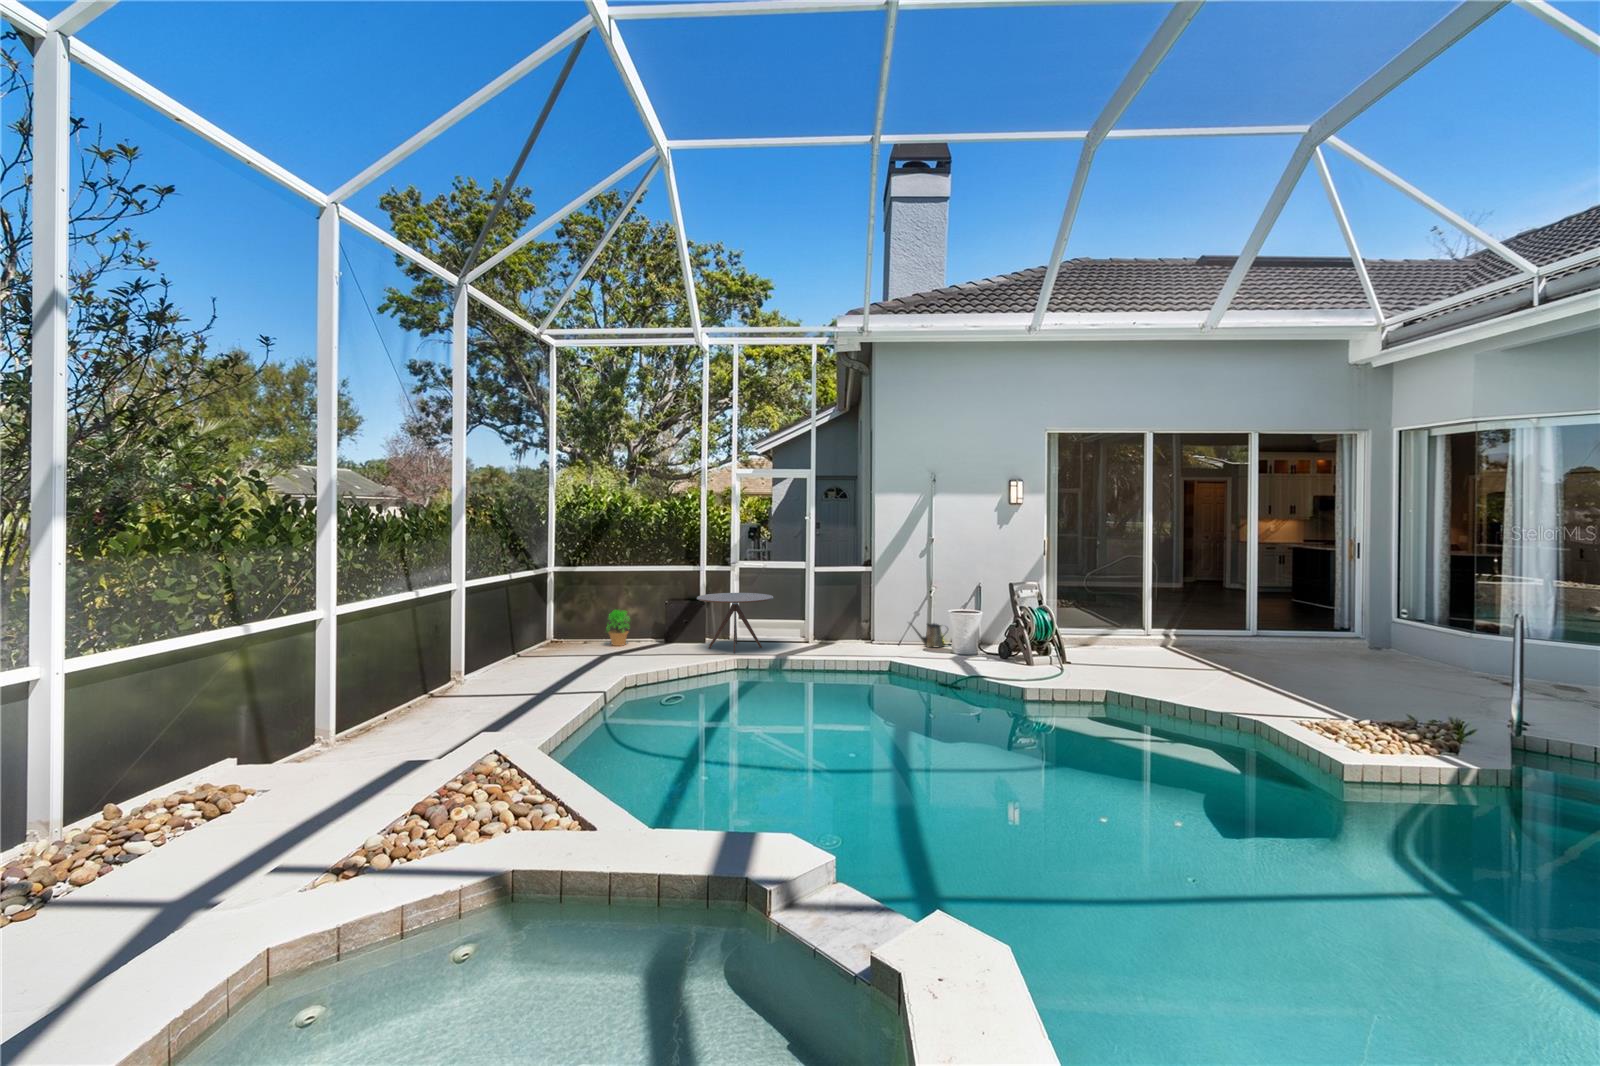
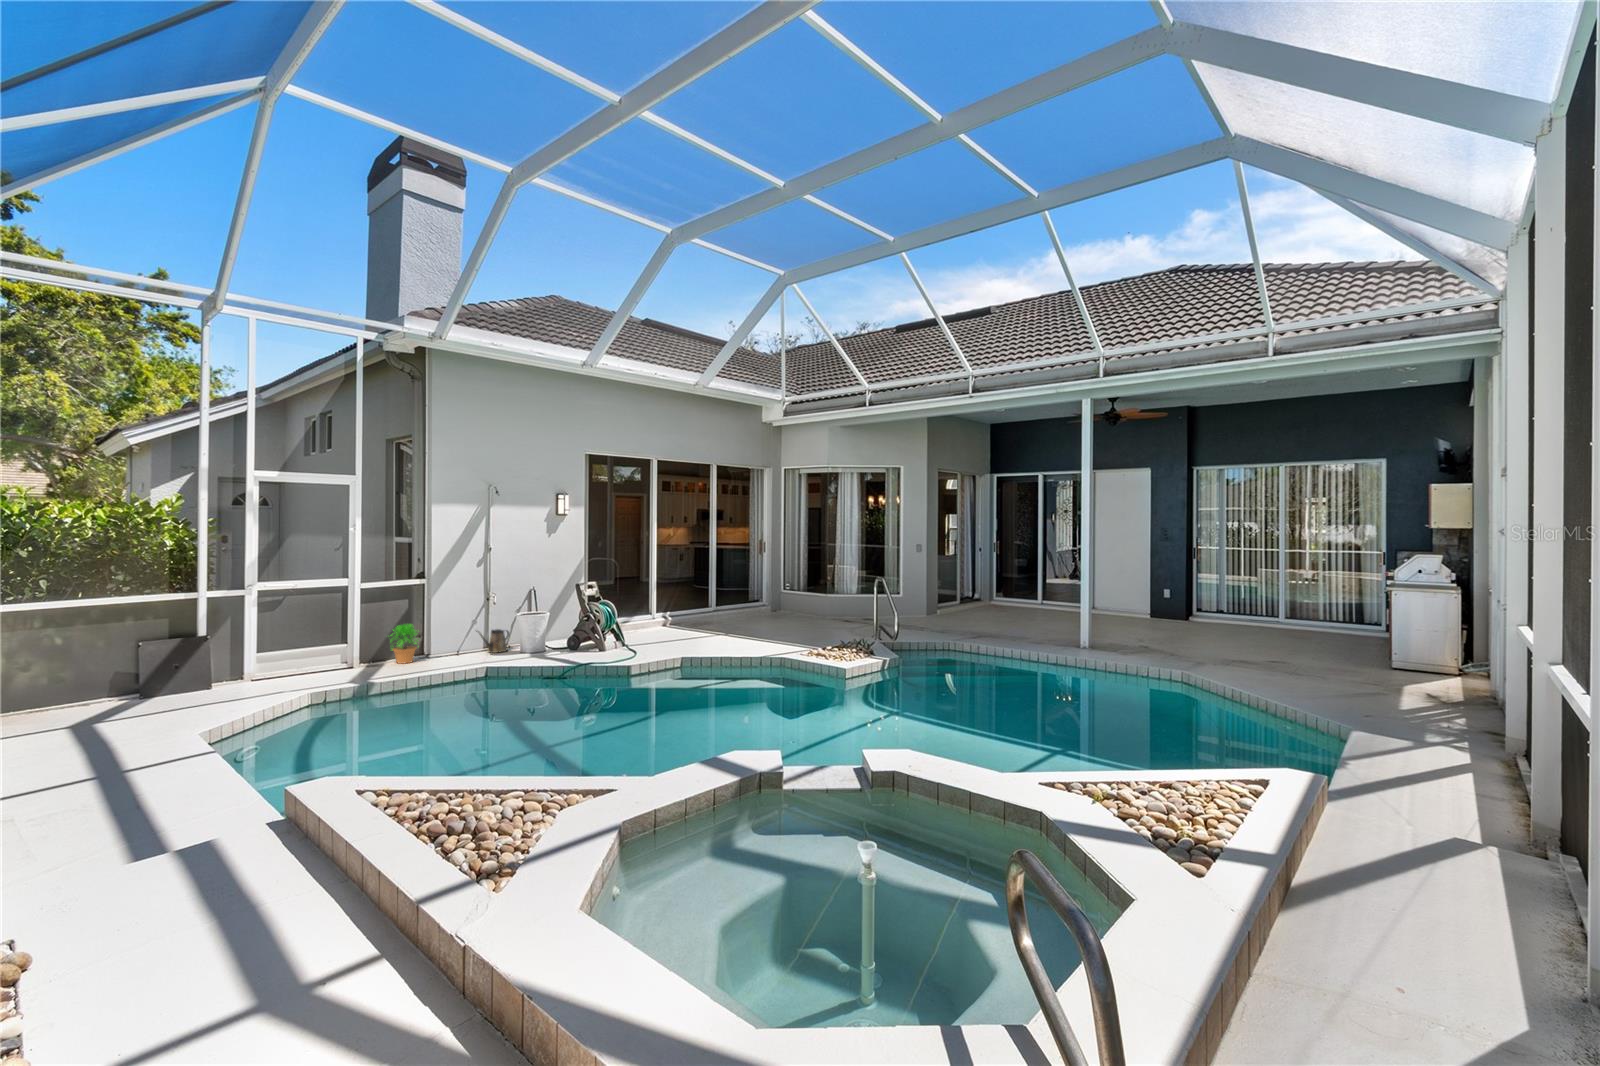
round table: present [697,593,773,653] -> none [218,618,330,692]
potted plant: present [607,610,629,646] -> present [390,624,418,664]

